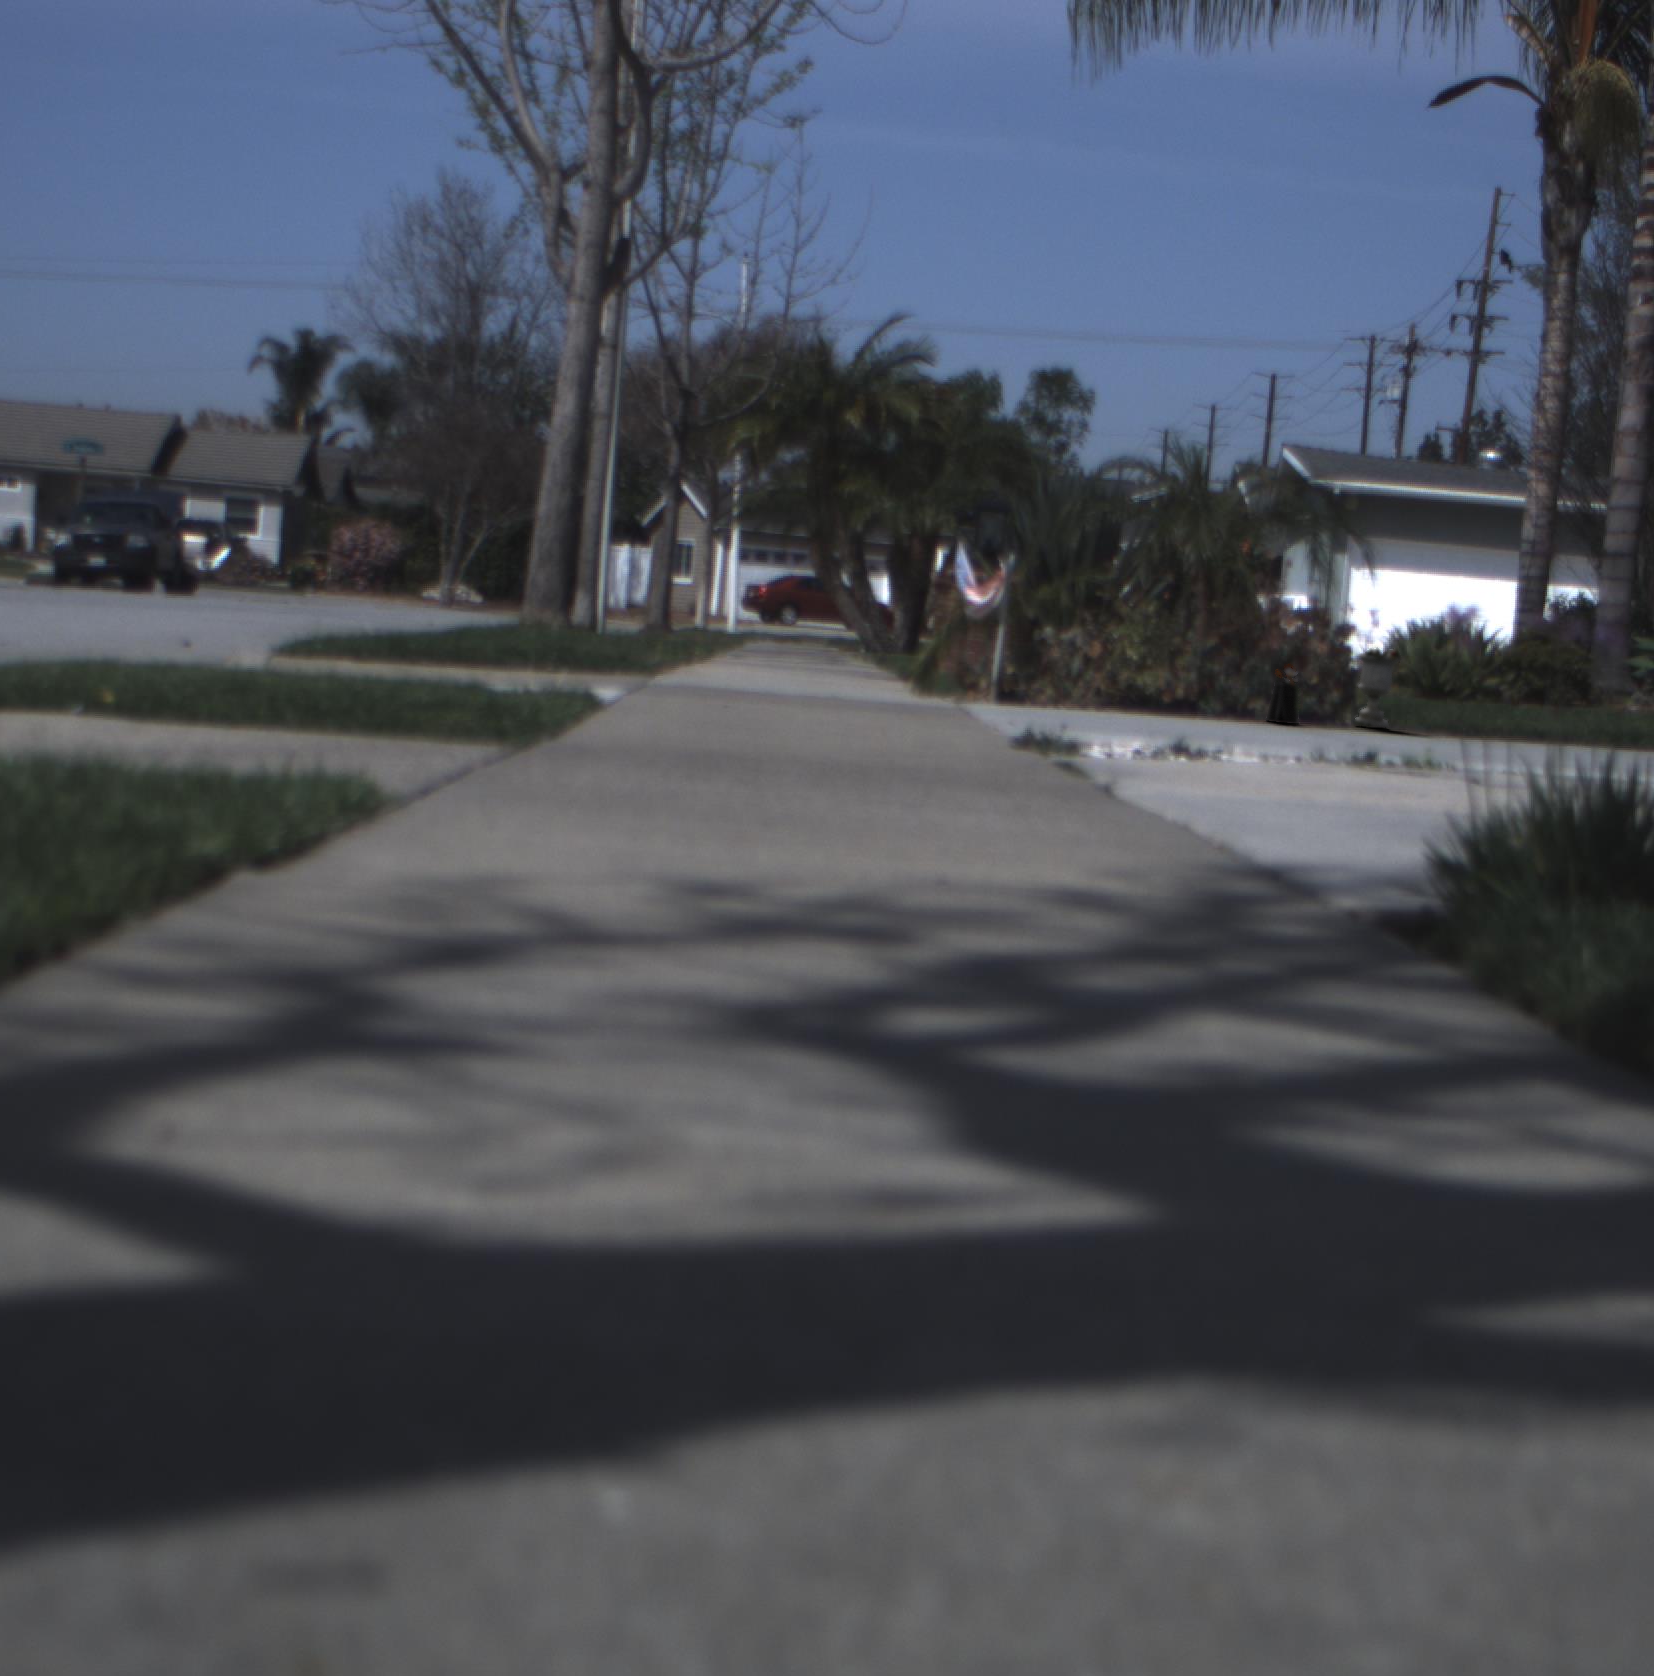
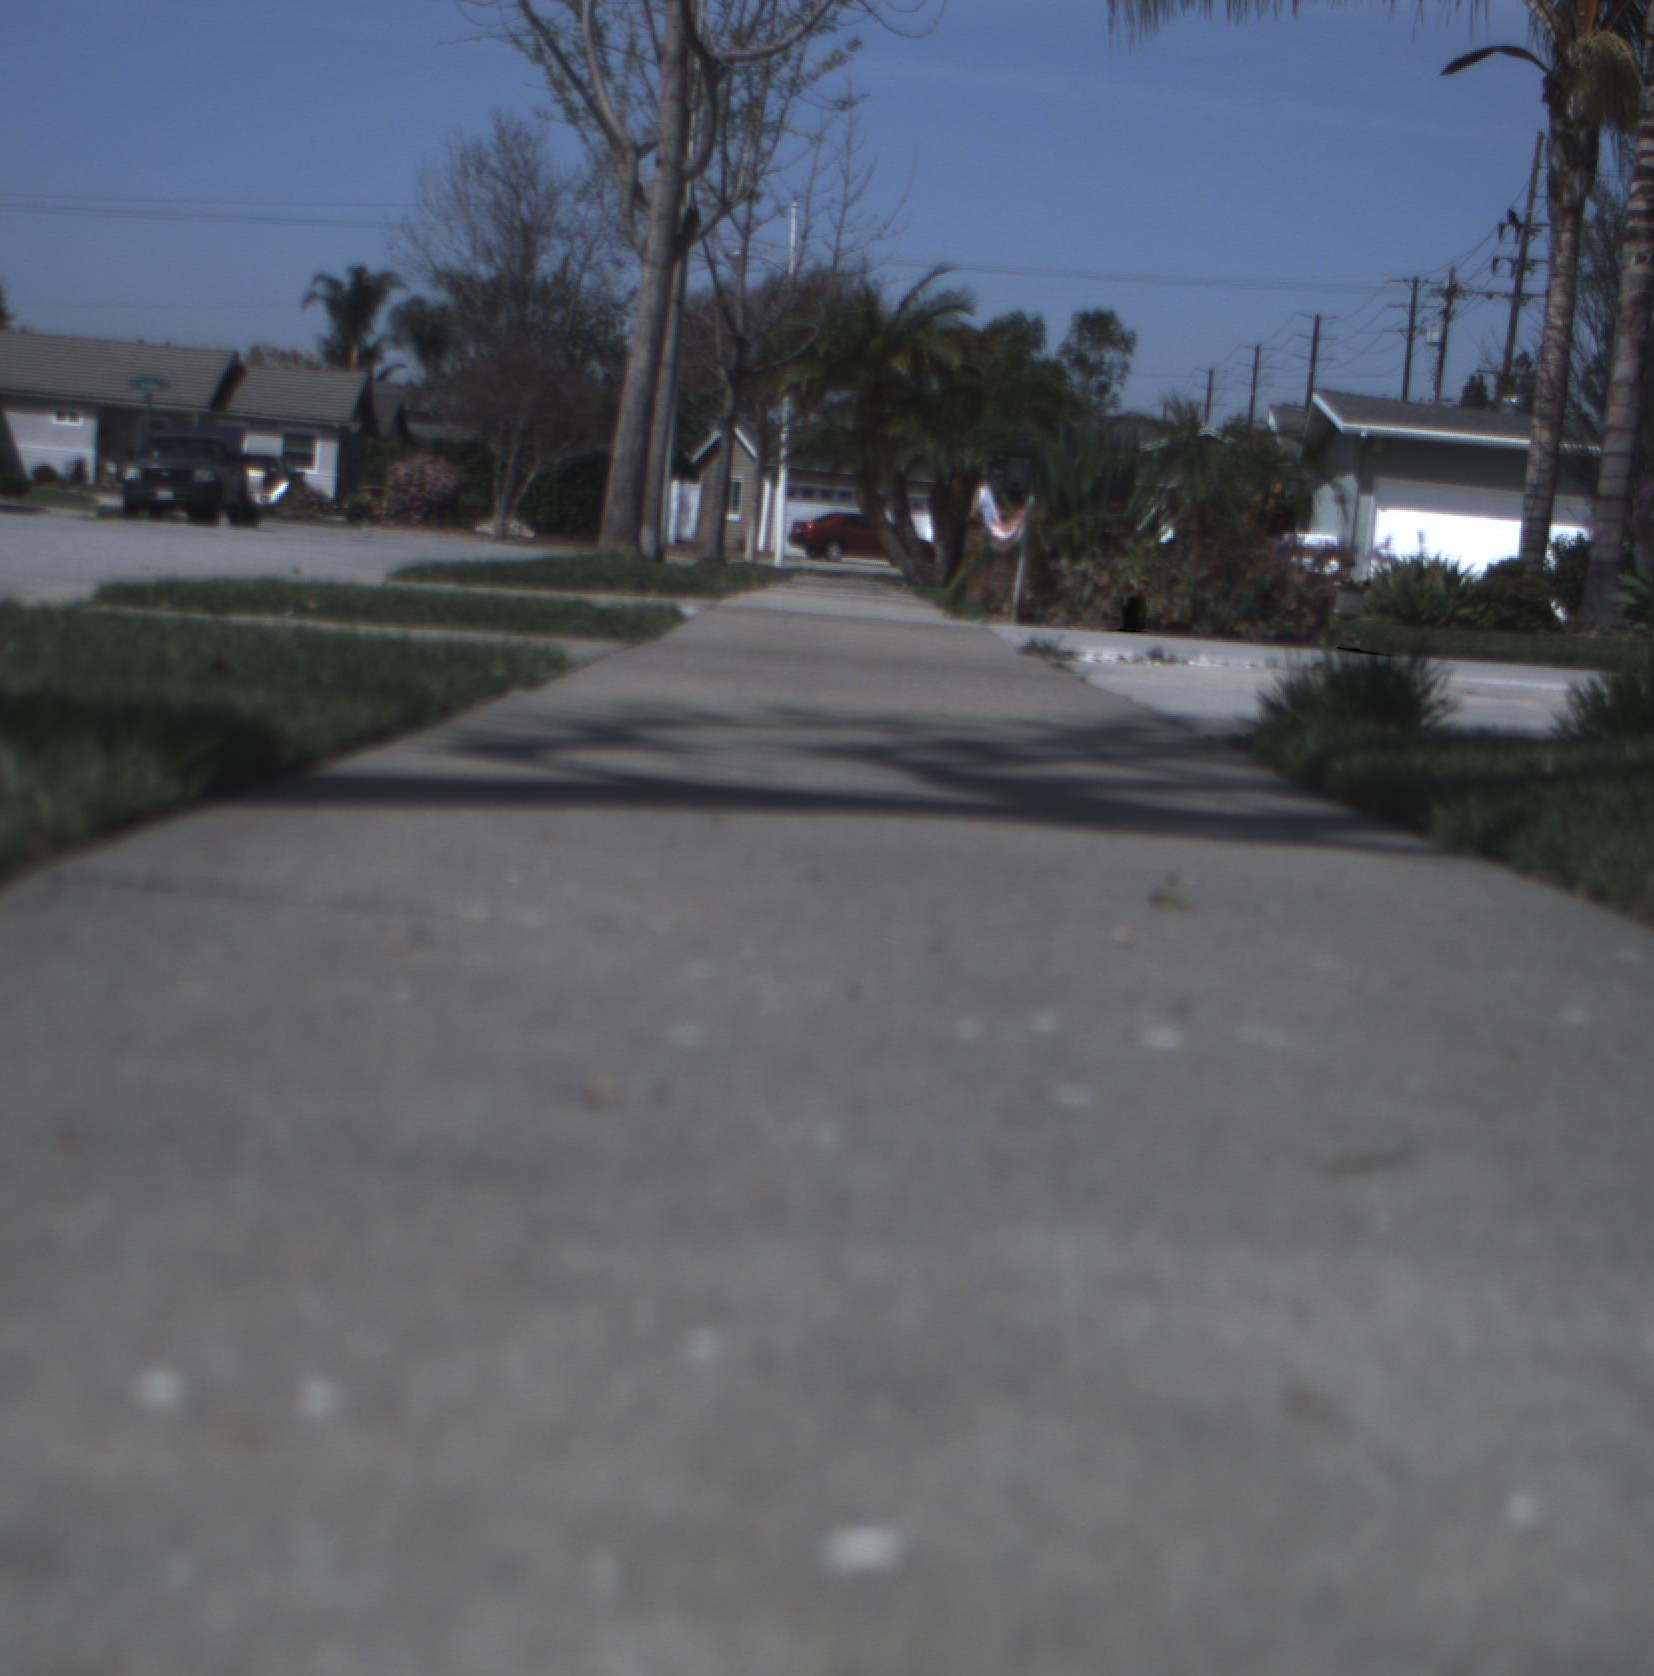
watering can: present [1266,664,1300,724] -> present [1119,580,1149,632]

